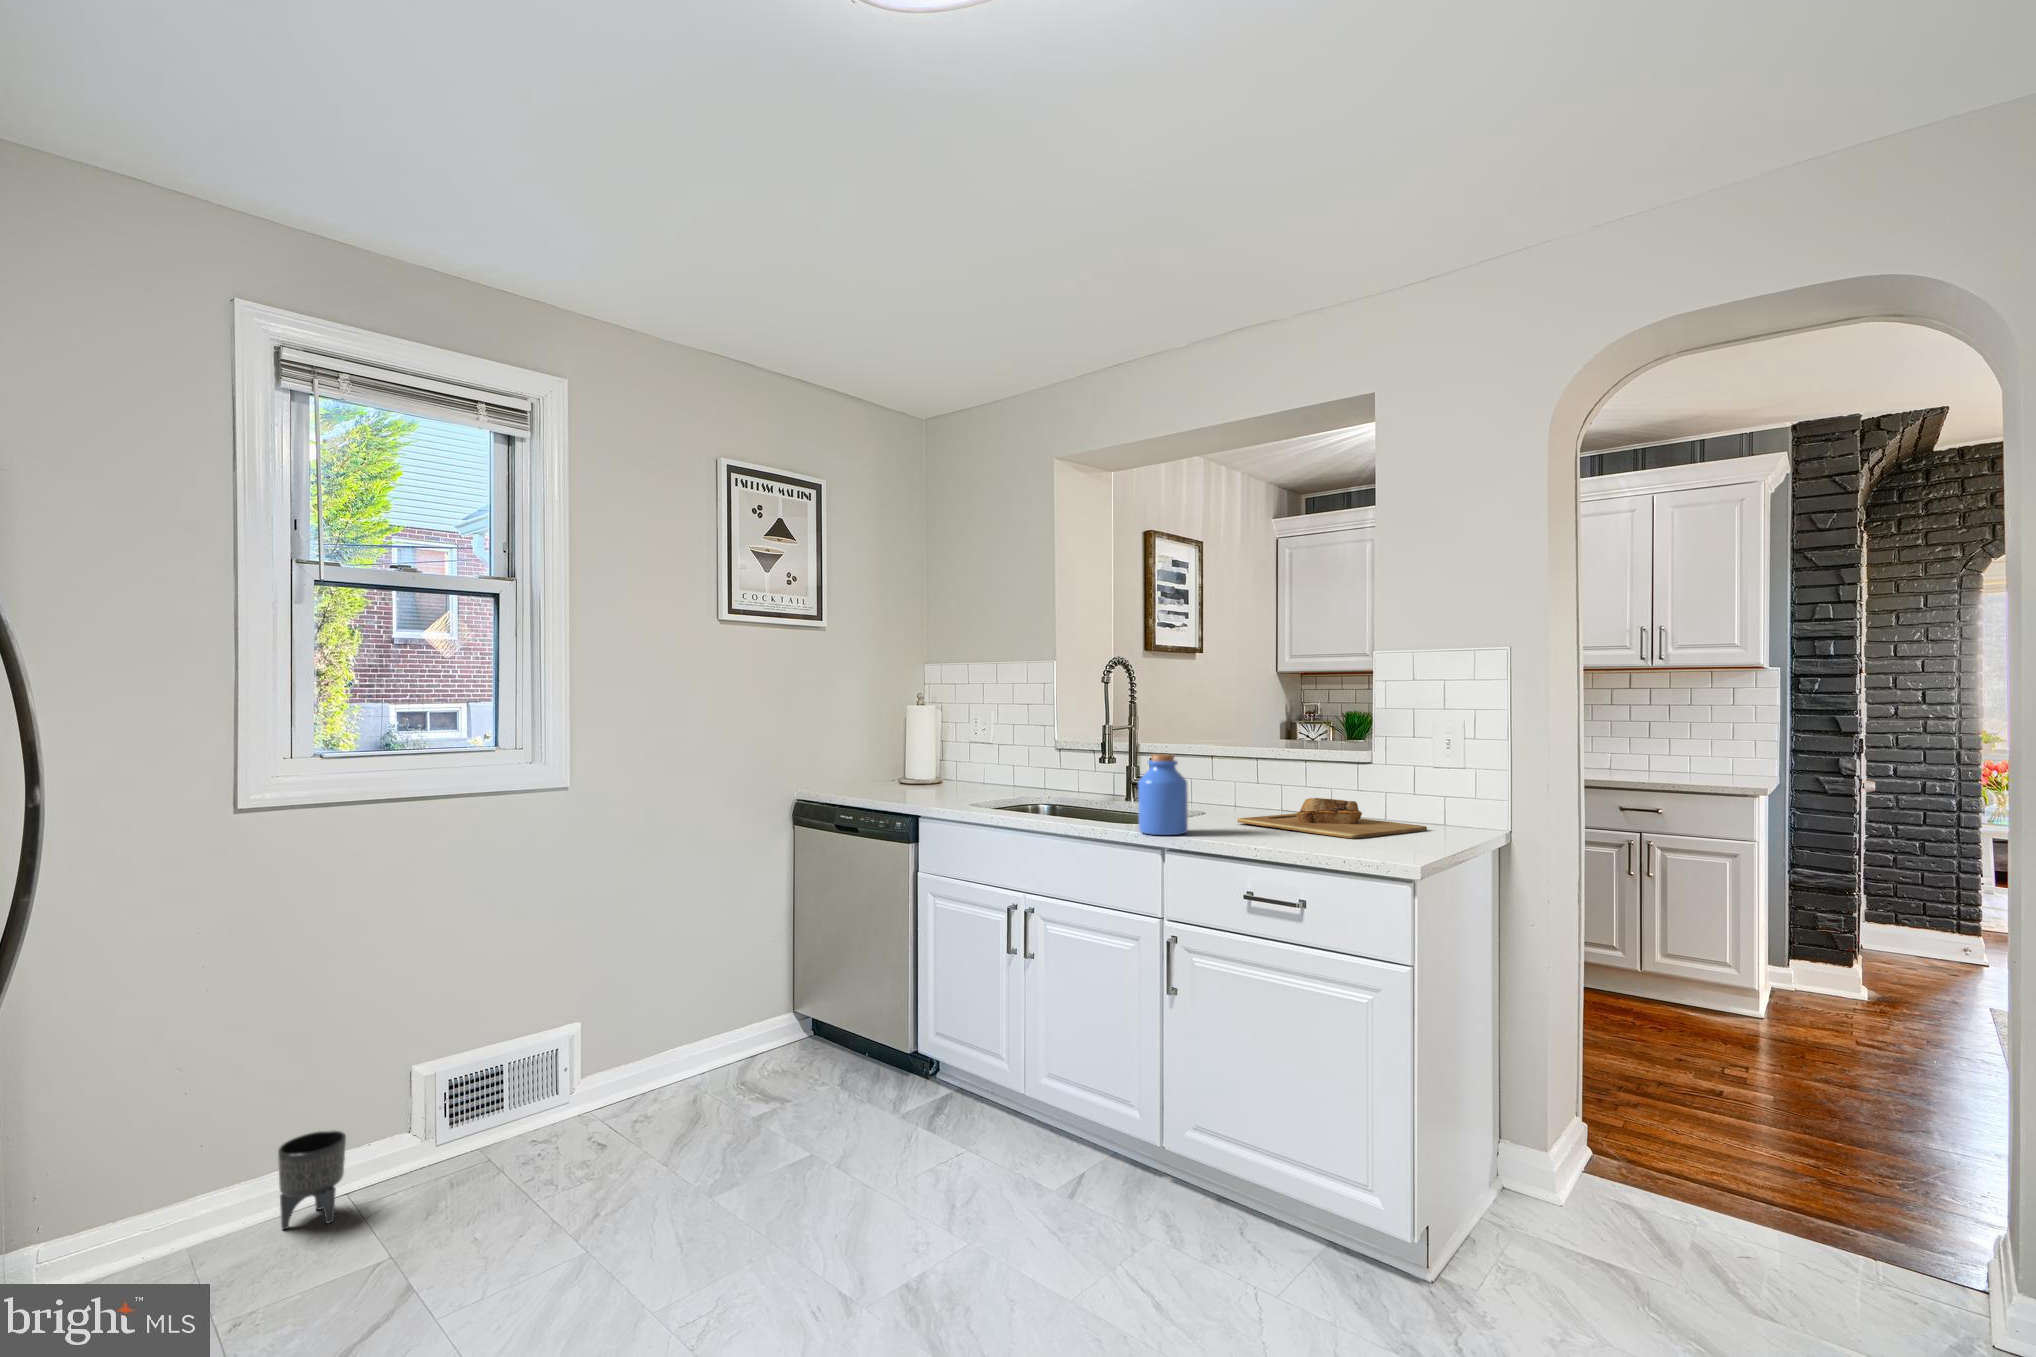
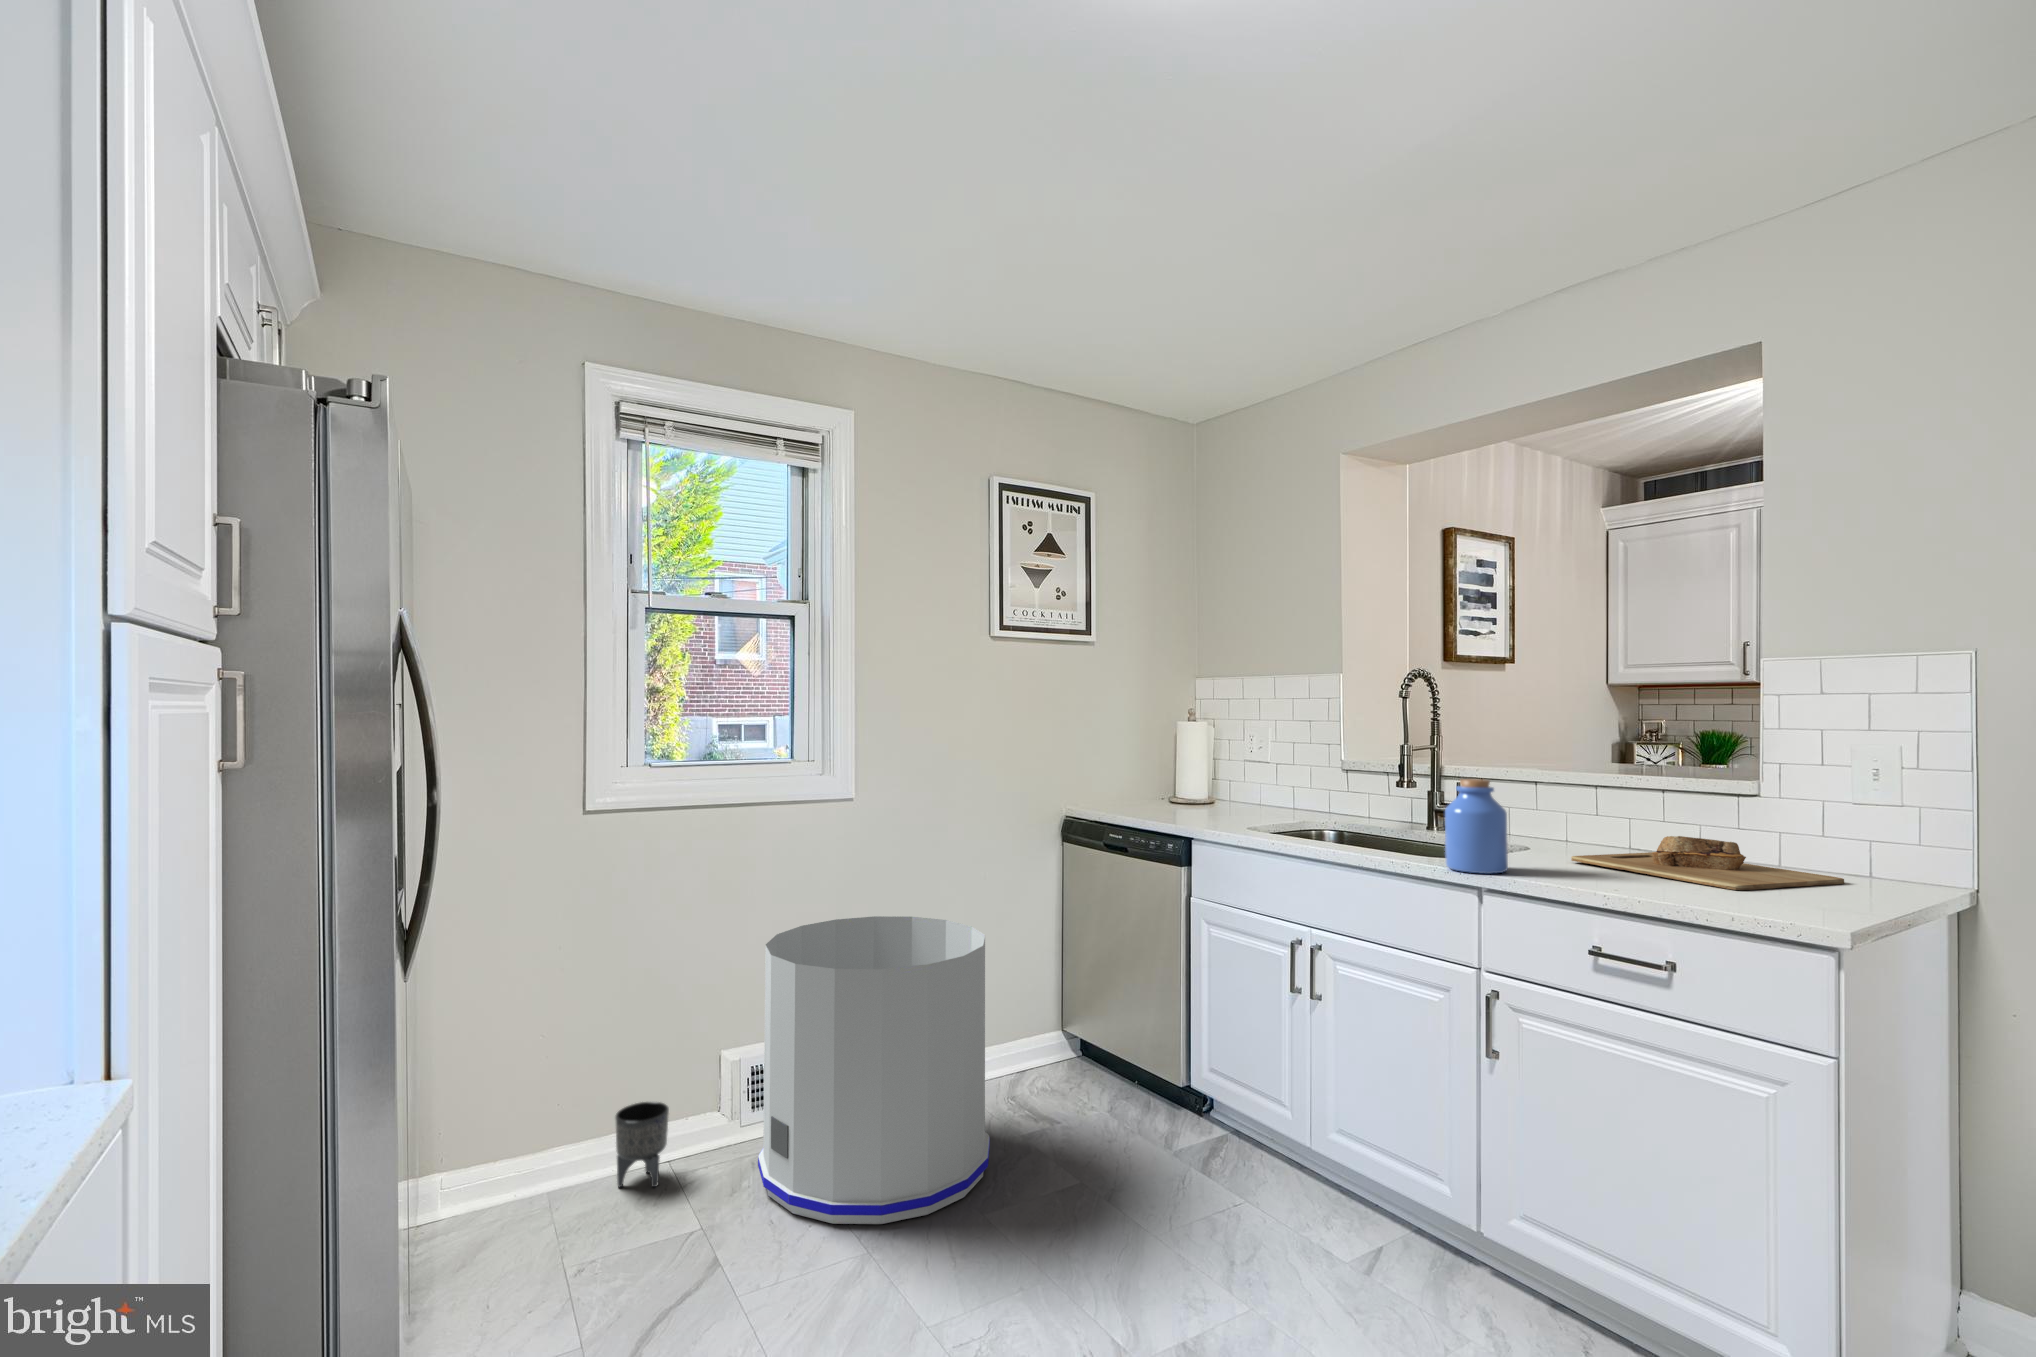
trash can: none [456,910,715,1228] -> present [758,916,990,1224]

